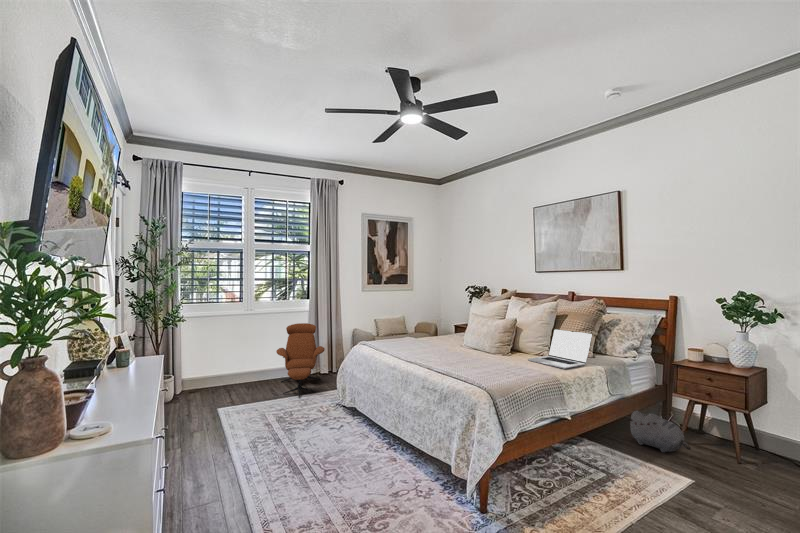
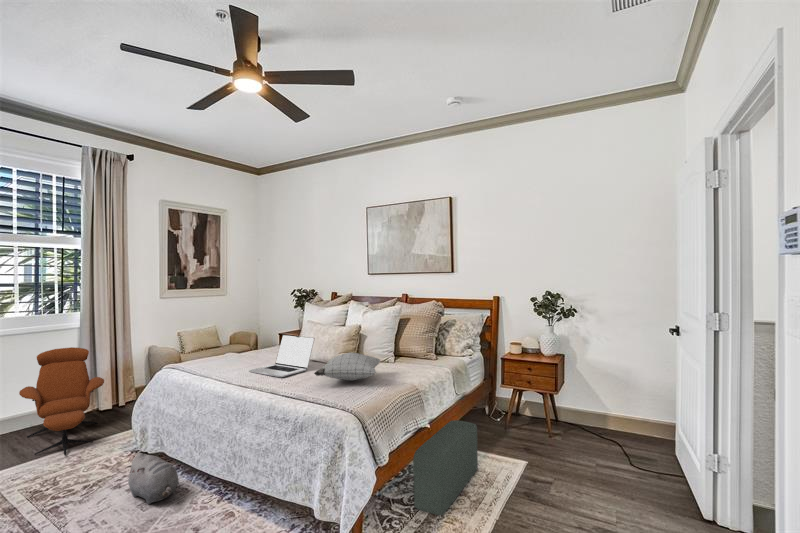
laptop: present [528,329,592,369] -> present [249,335,315,377]
pillow: none [462,342,528,367] -> present [314,352,380,380]
plush toy: present [628,411,691,452] -> present [126,453,179,504]
pouf: none [547,419,629,504] -> present [413,420,478,515]

